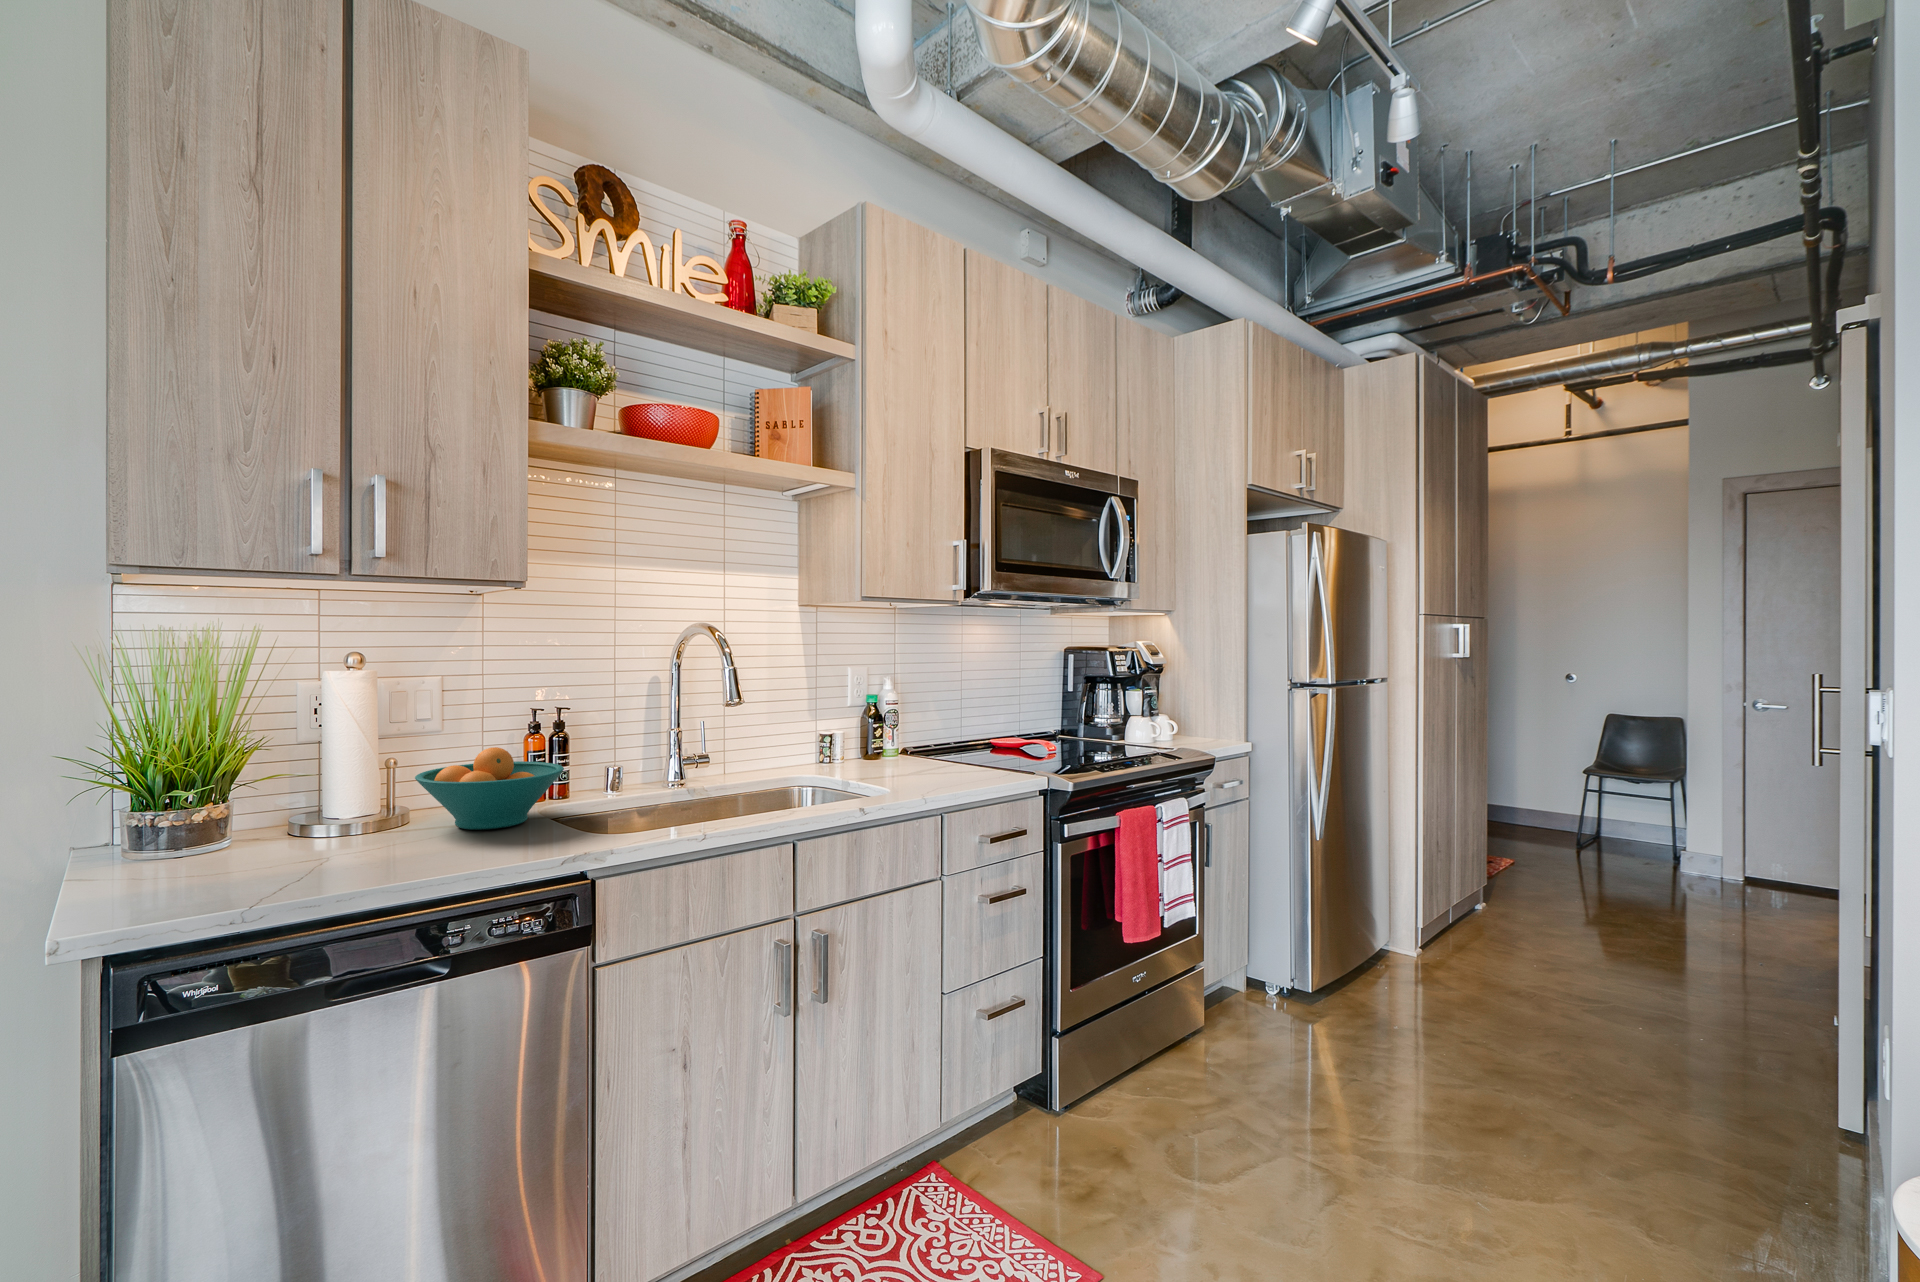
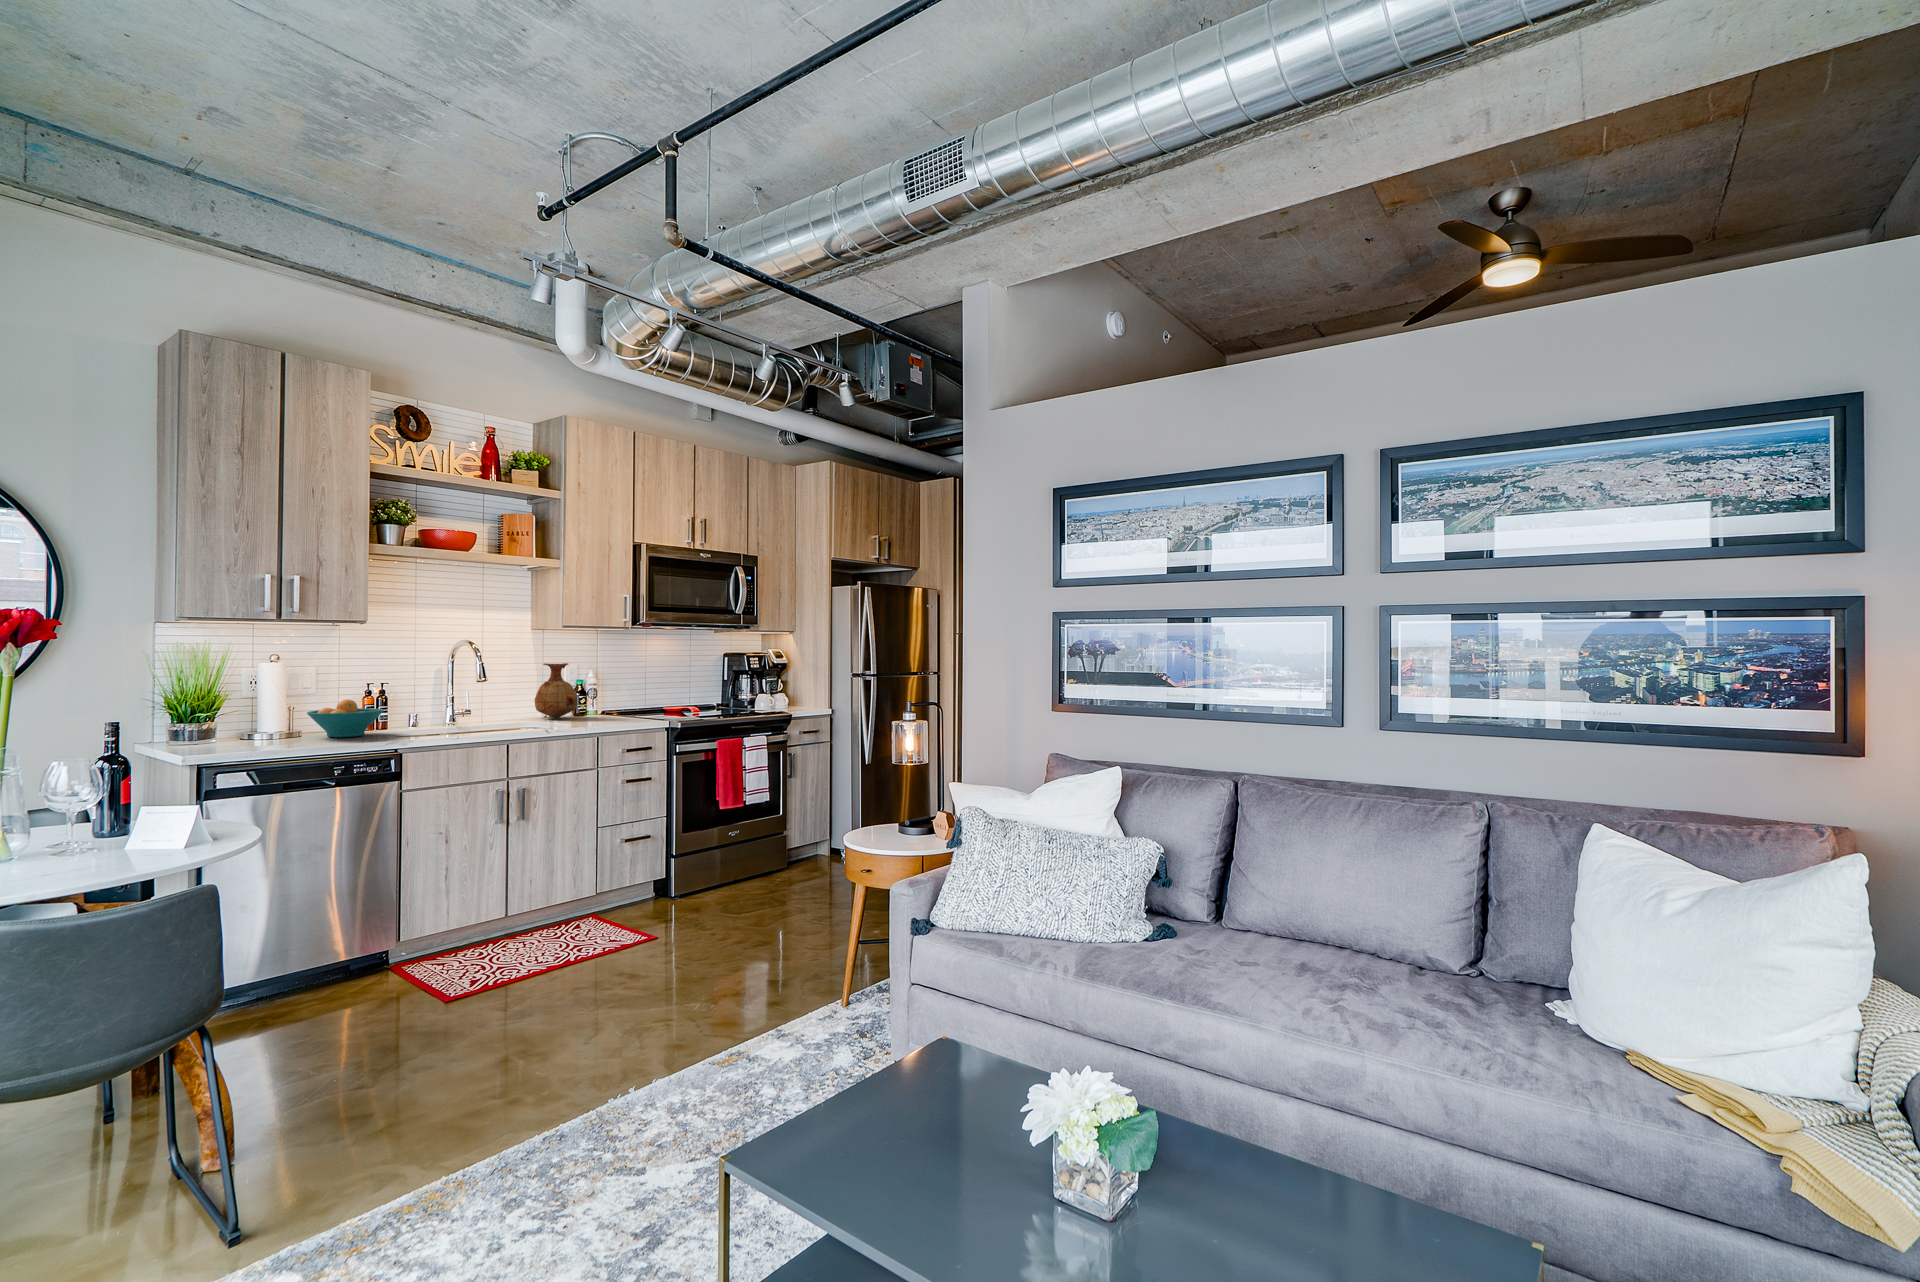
vase: none [803,666,879,765] -> present [535,663,577,718]

